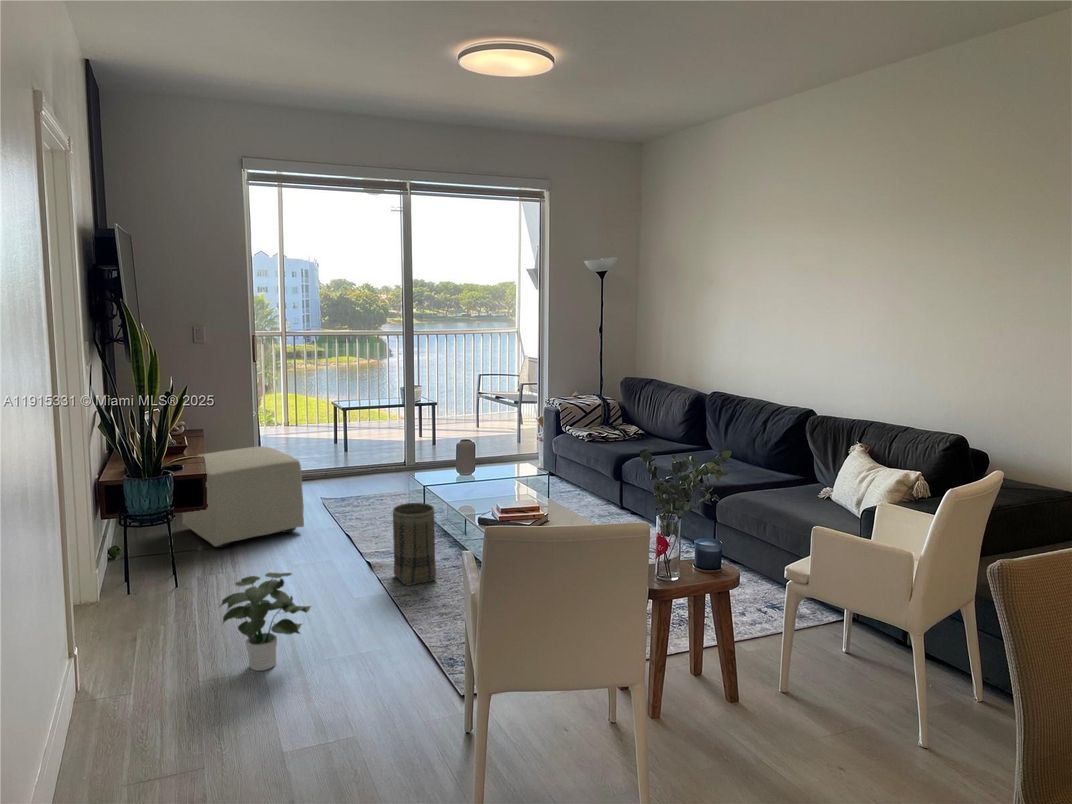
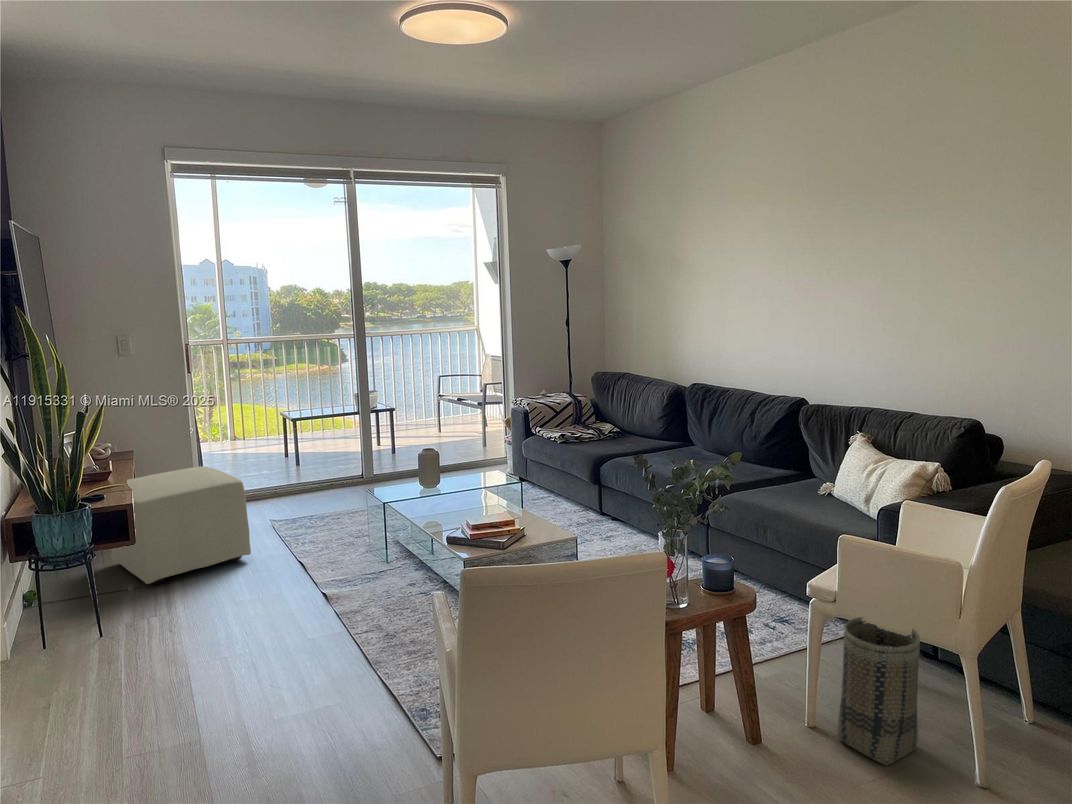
basket: present [393,503,436,586] -> present [837,617,920,765]
potted plant: present [221,573,311,671] -> none [137,622,253,743]

